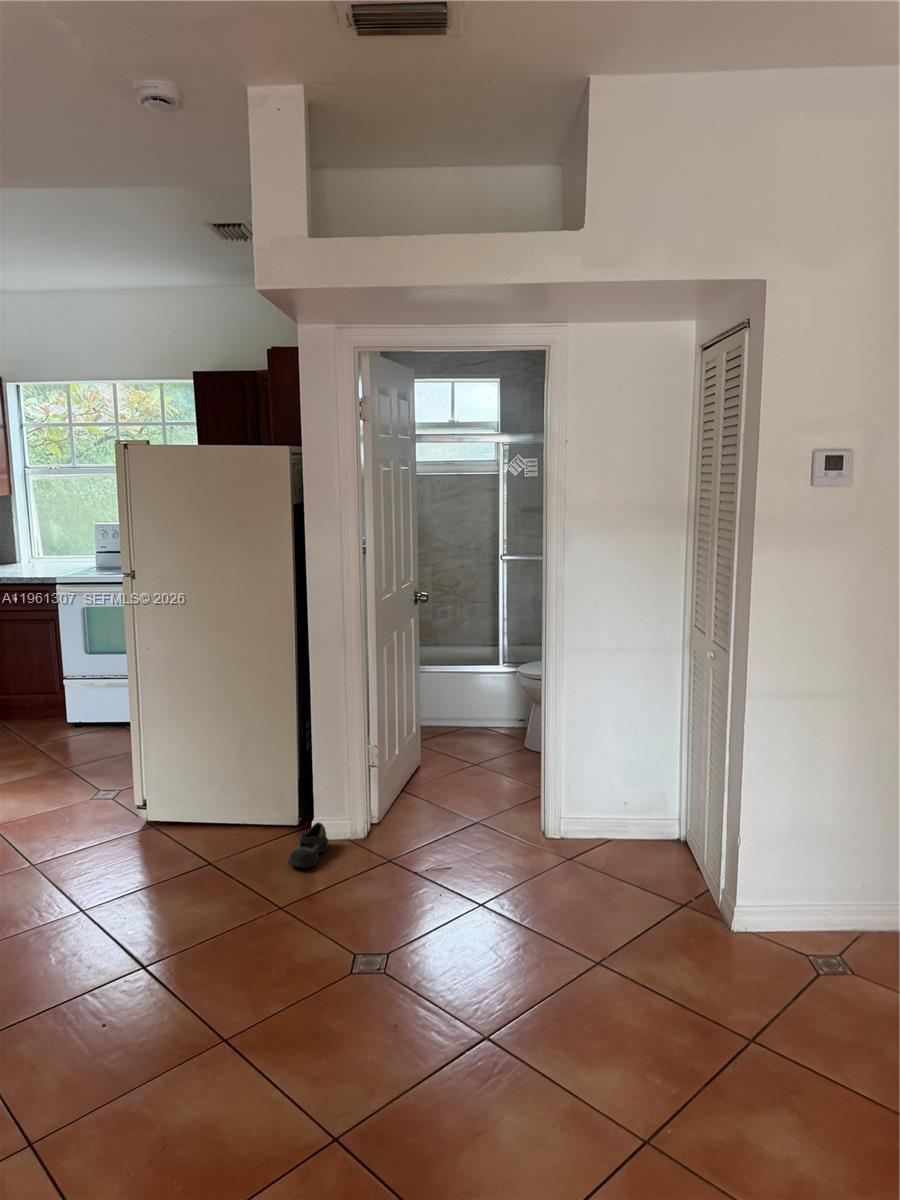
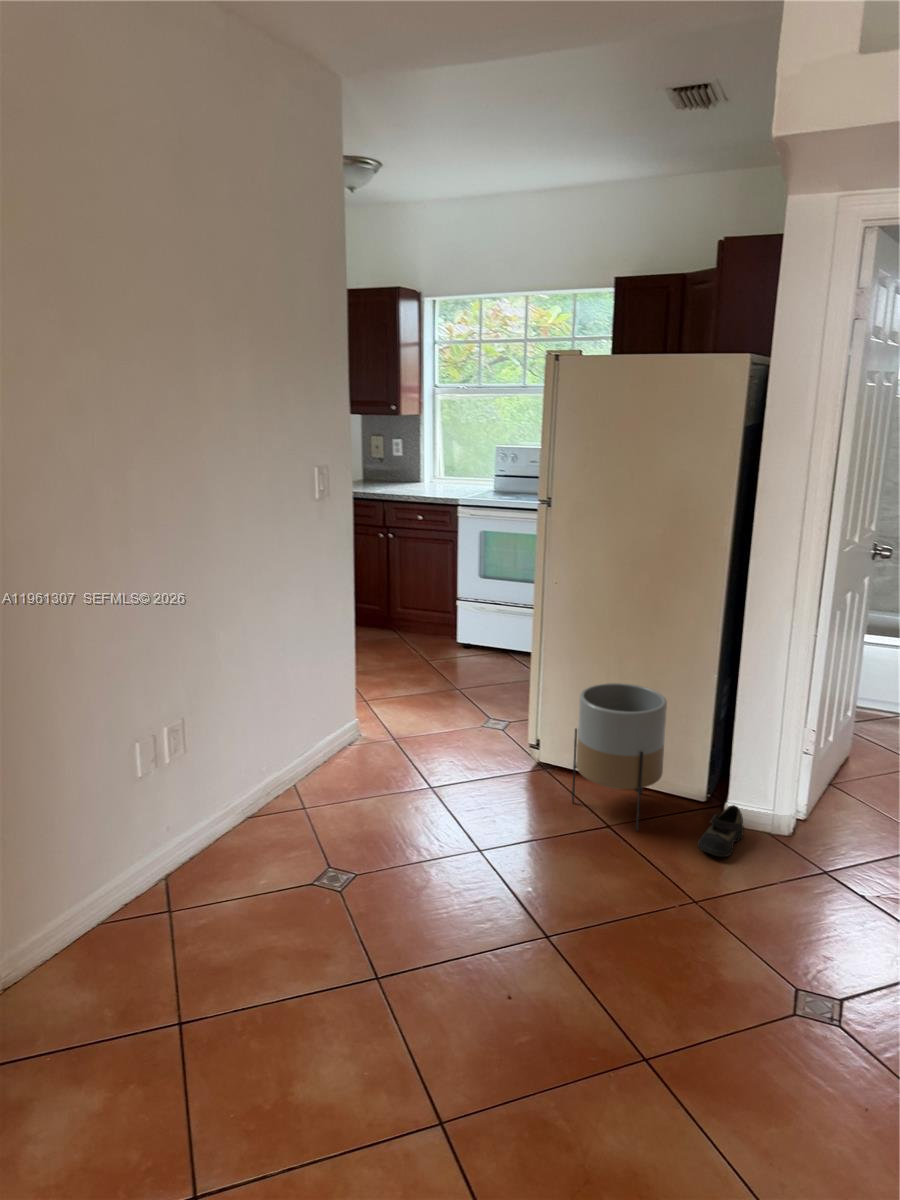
planter: none [173,733,257,863] -> present [572,683,667,831]

